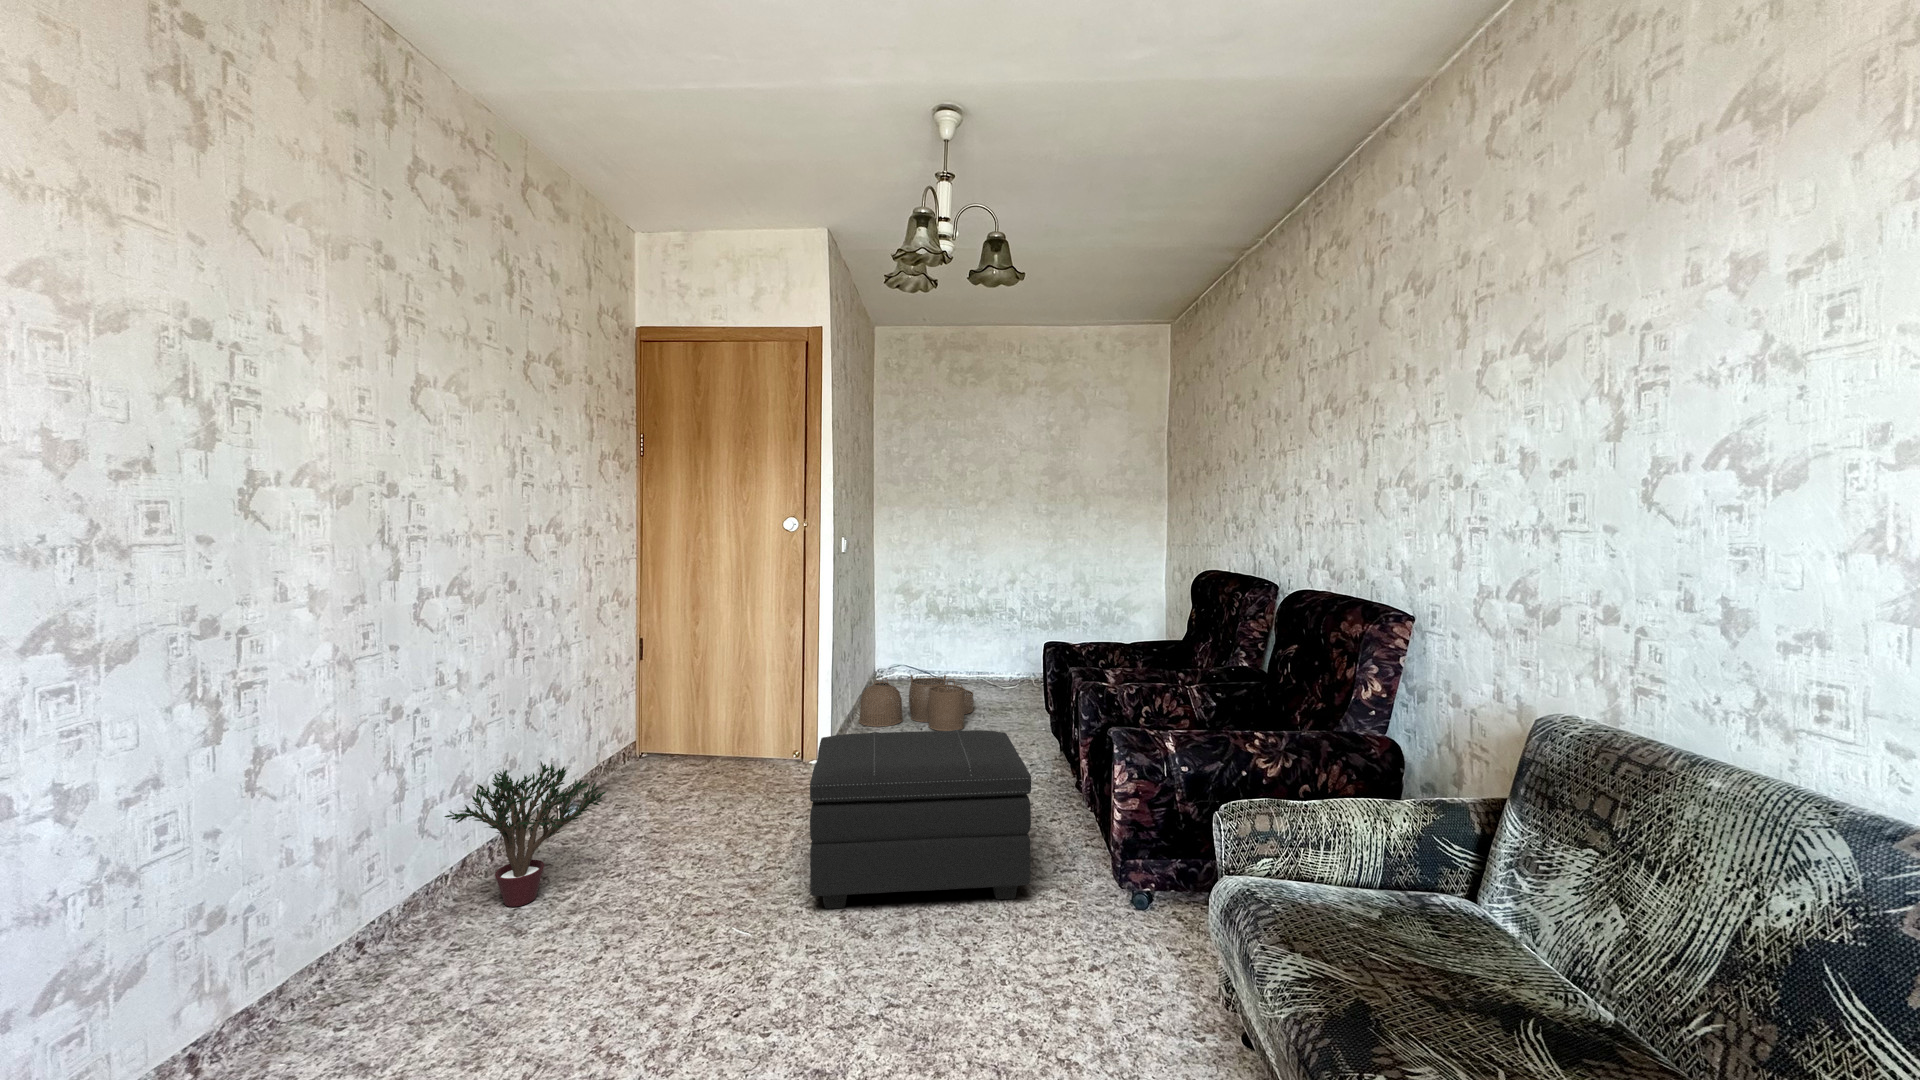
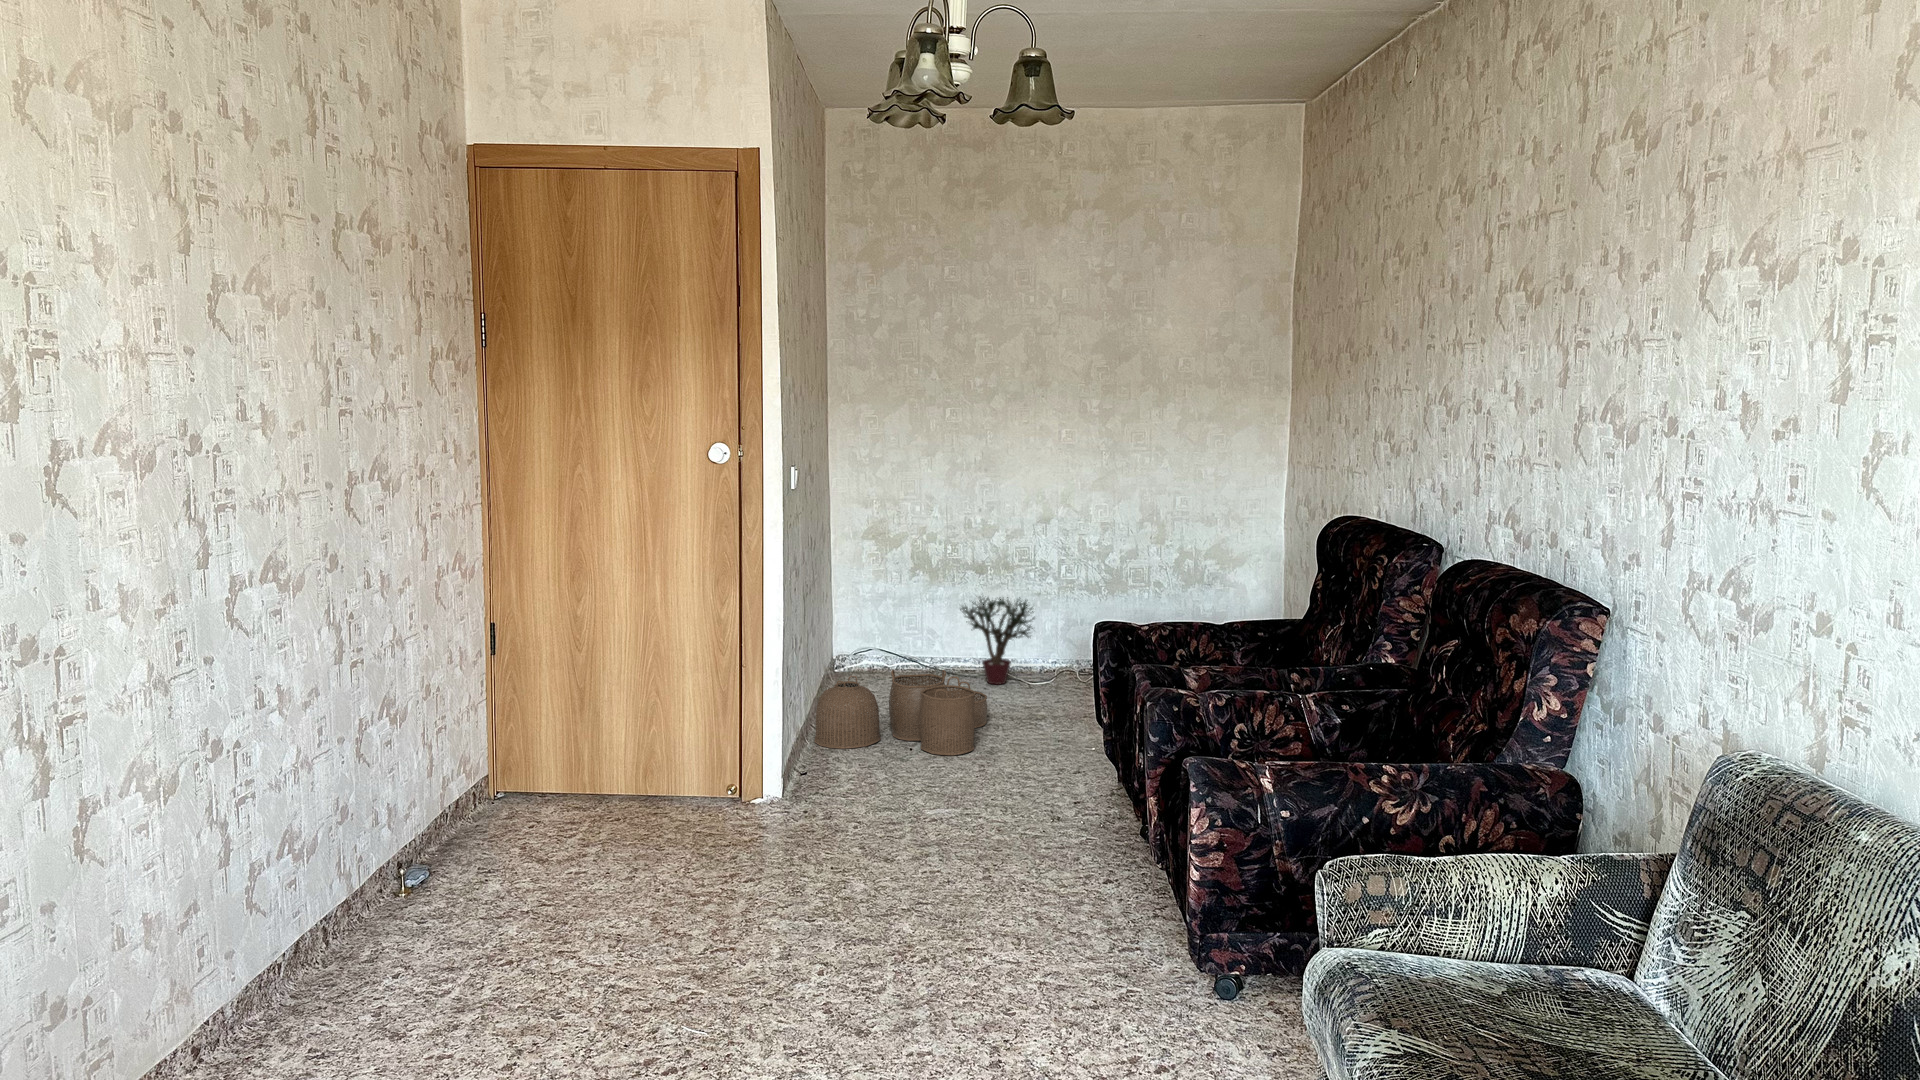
footstool: present [810,730,1031,909] -> none [779,761,1079,1001]
potted plant: present [445,762,606,907] -> present [960,597,1034,685]

